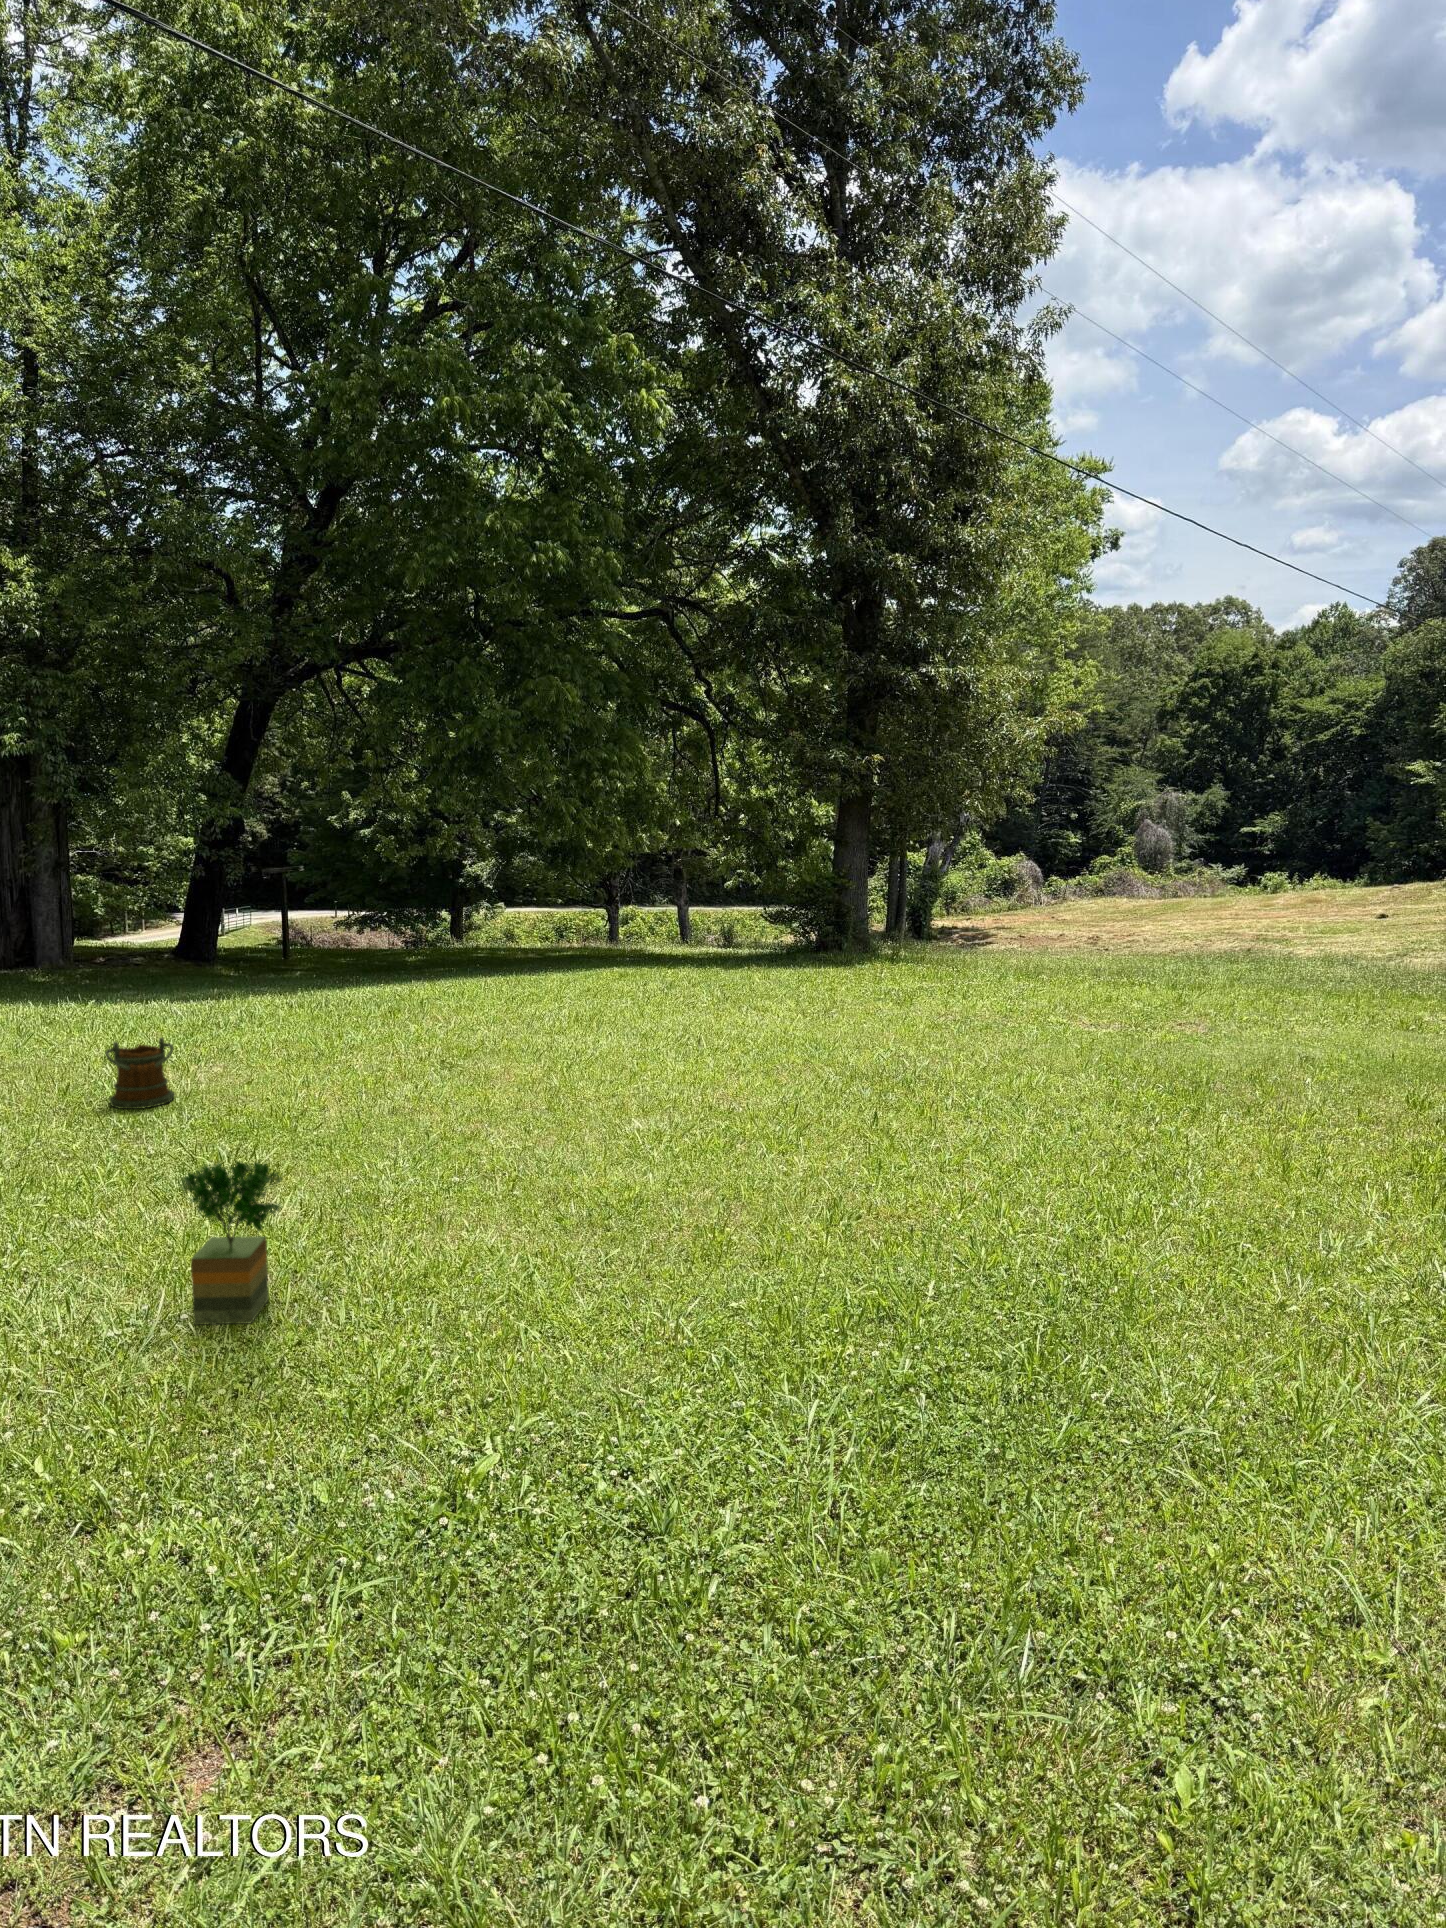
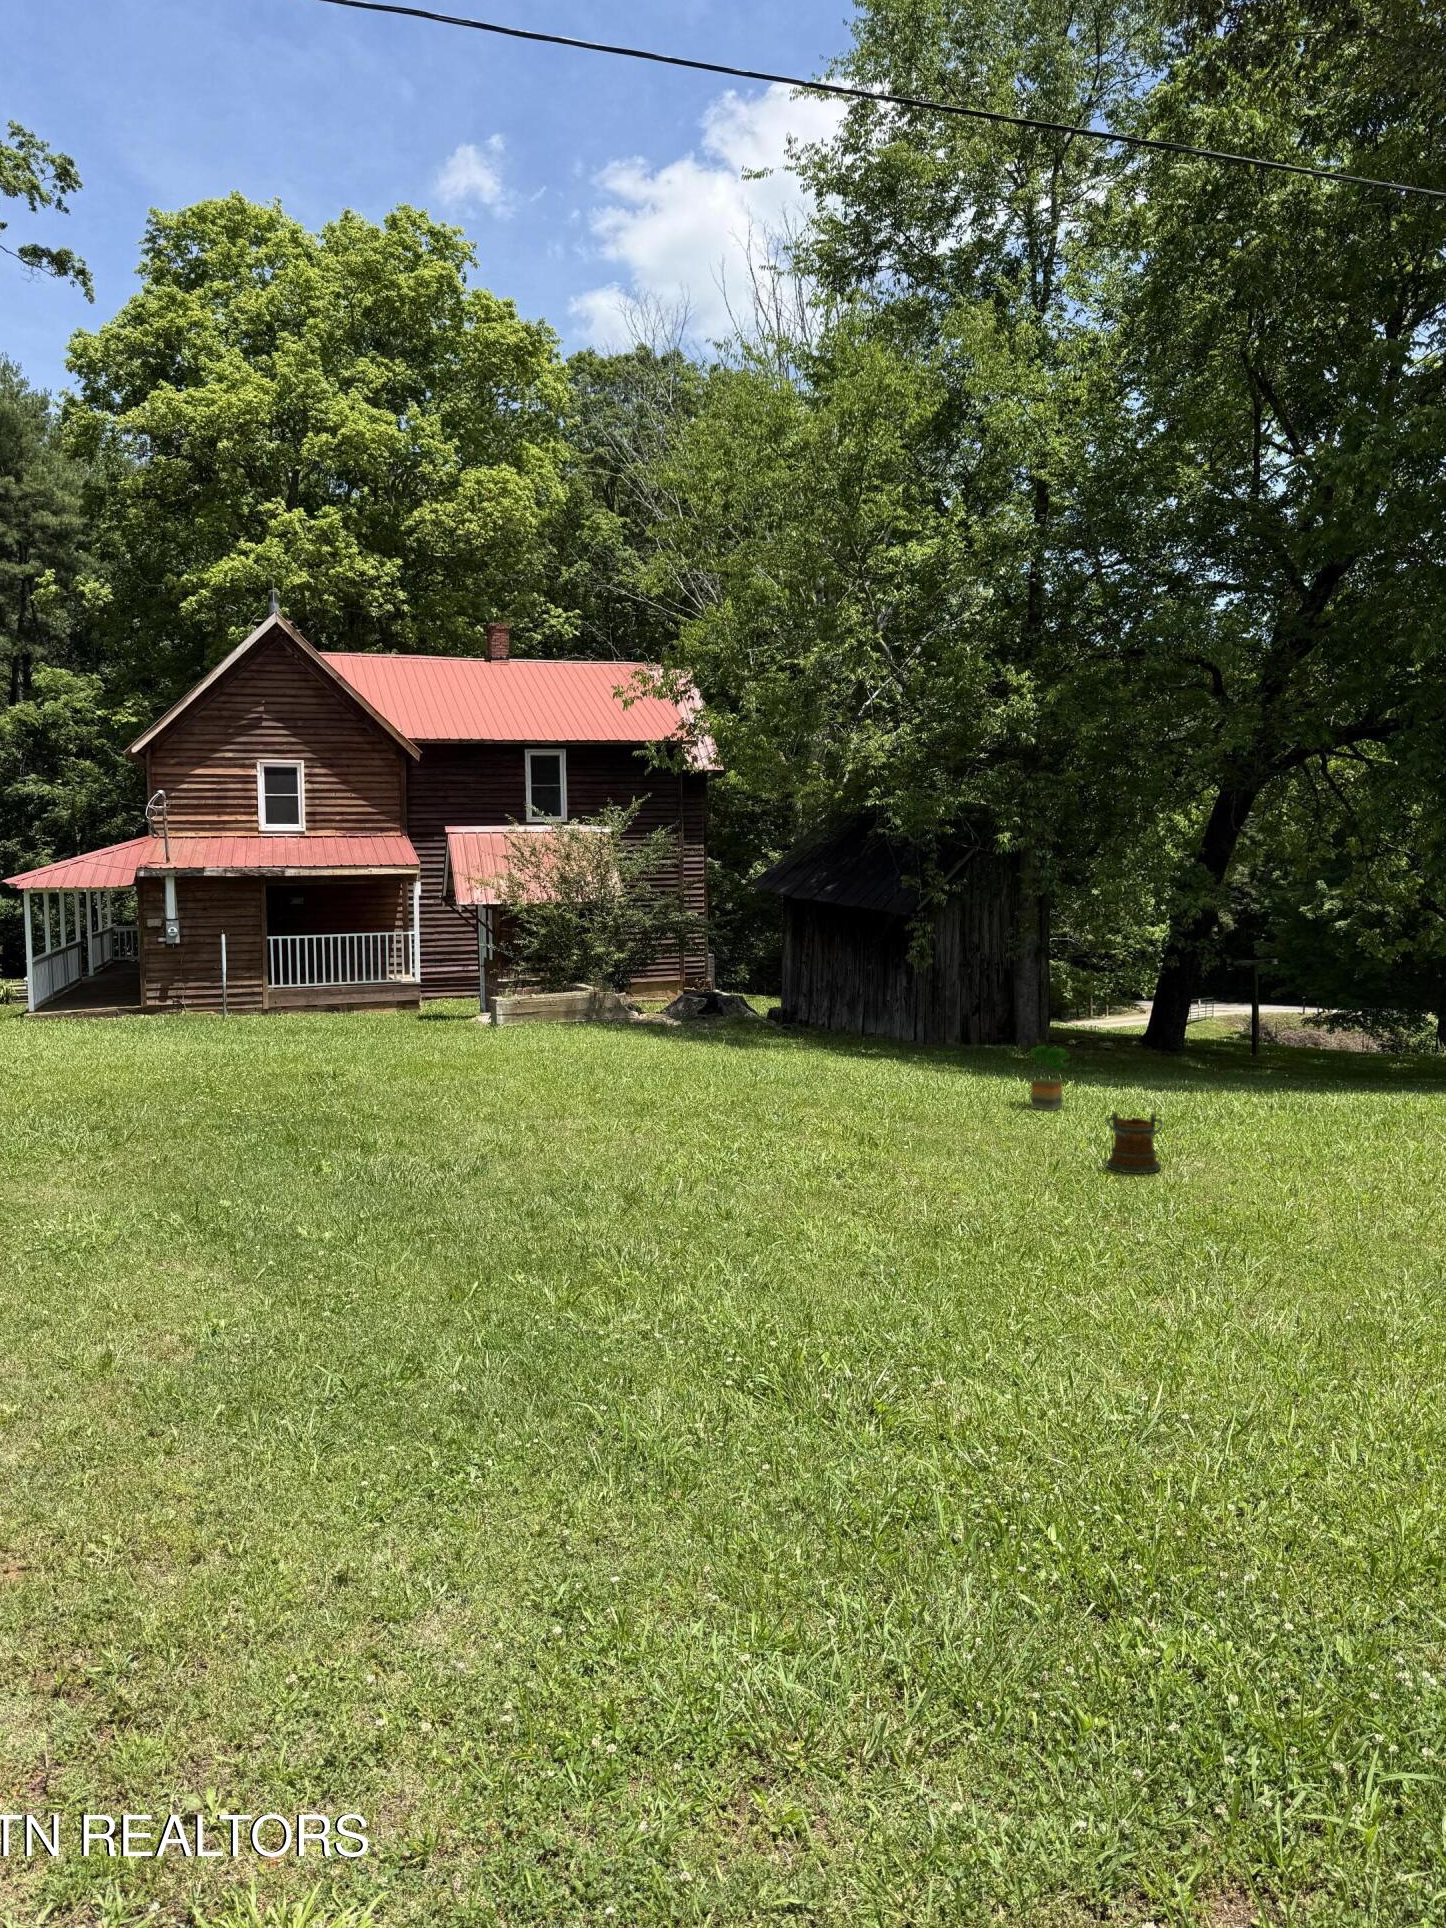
potted tree: present [181,1162,282,1325] -> present [1031,1046,1069,1111]

